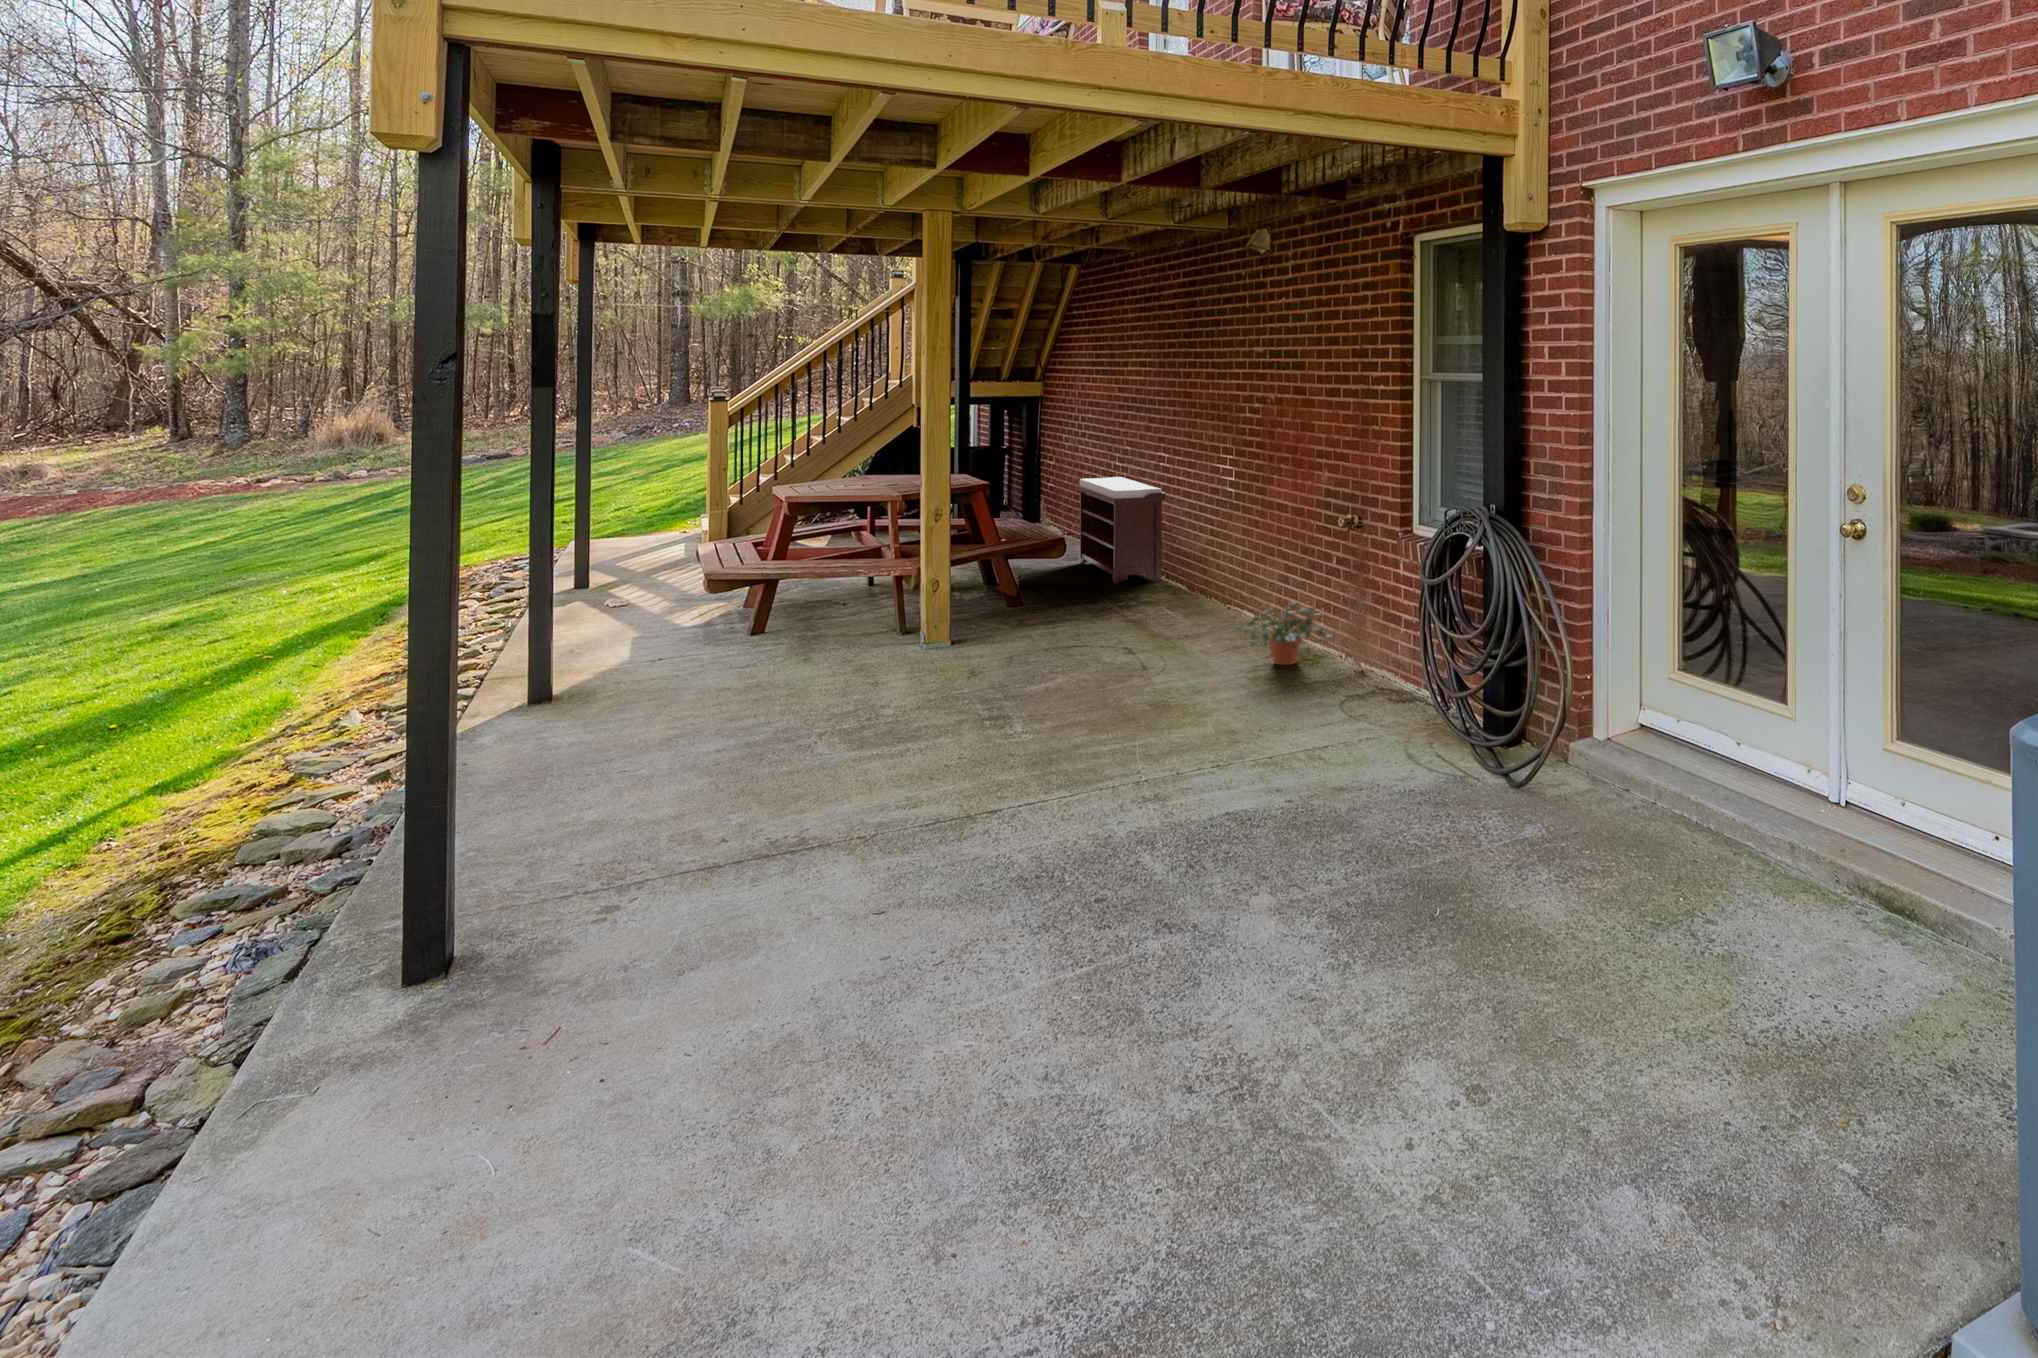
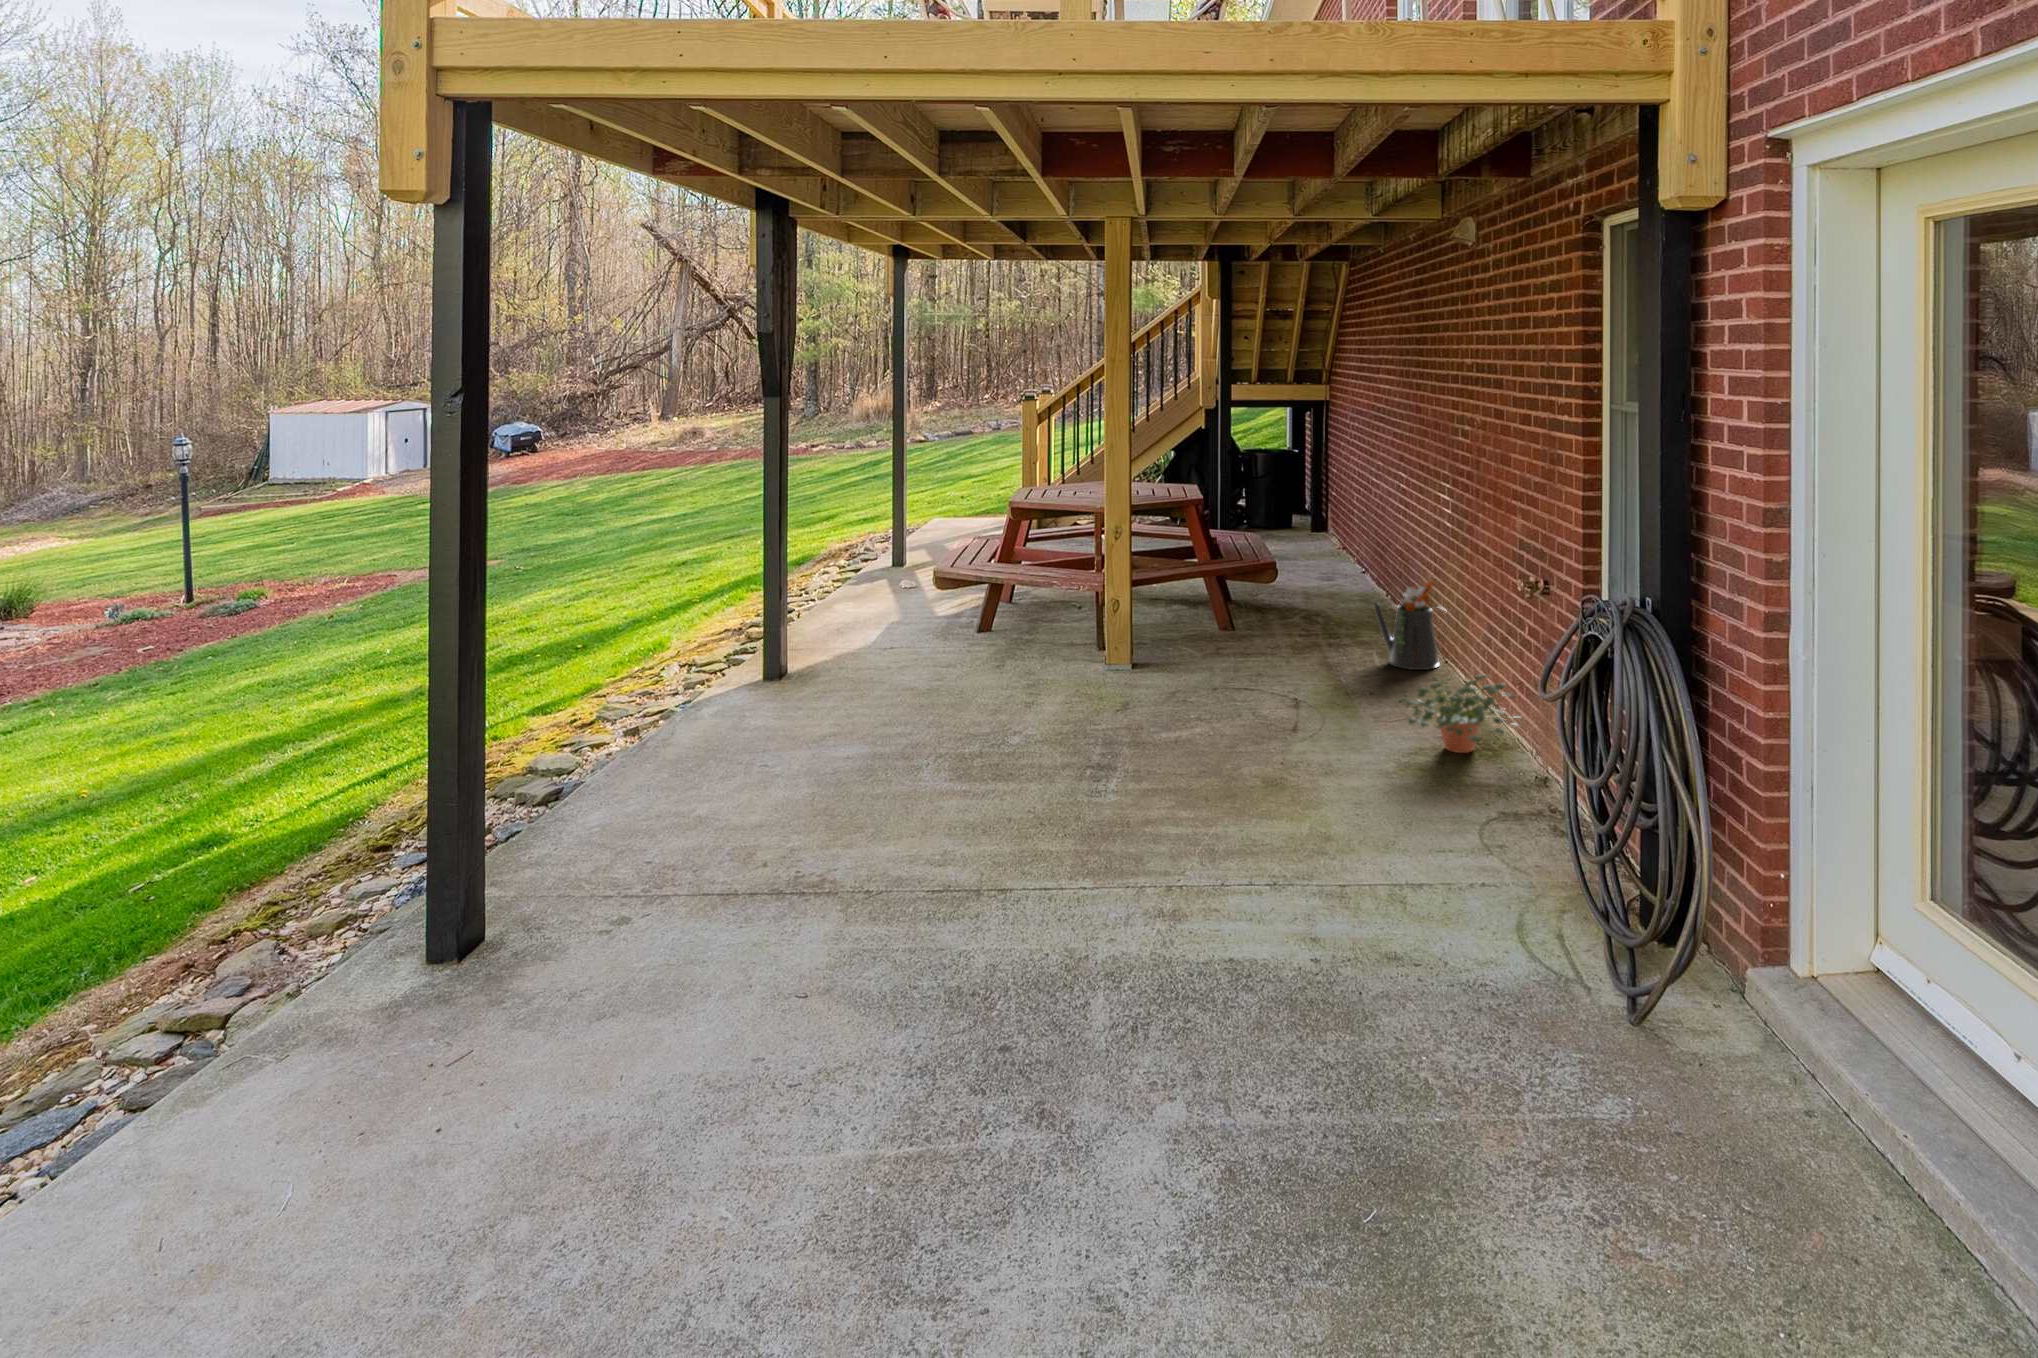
bench: present [1077,477,1166,584] -> none [1327,494,1405,615]
watering can: none [1167,537,1233,616] -> present [1374,581,1445,670]

